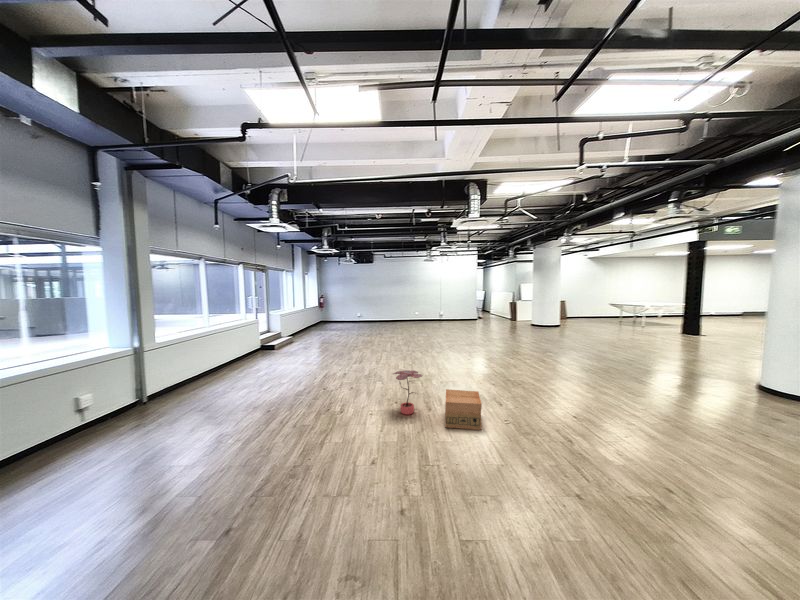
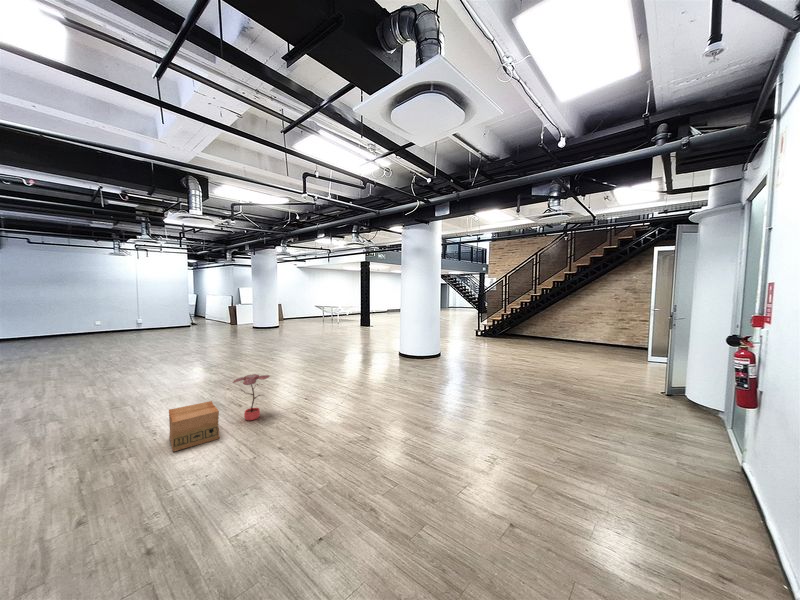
potted plant: present [393,370,422,415] -> present [233,374,269,420]

